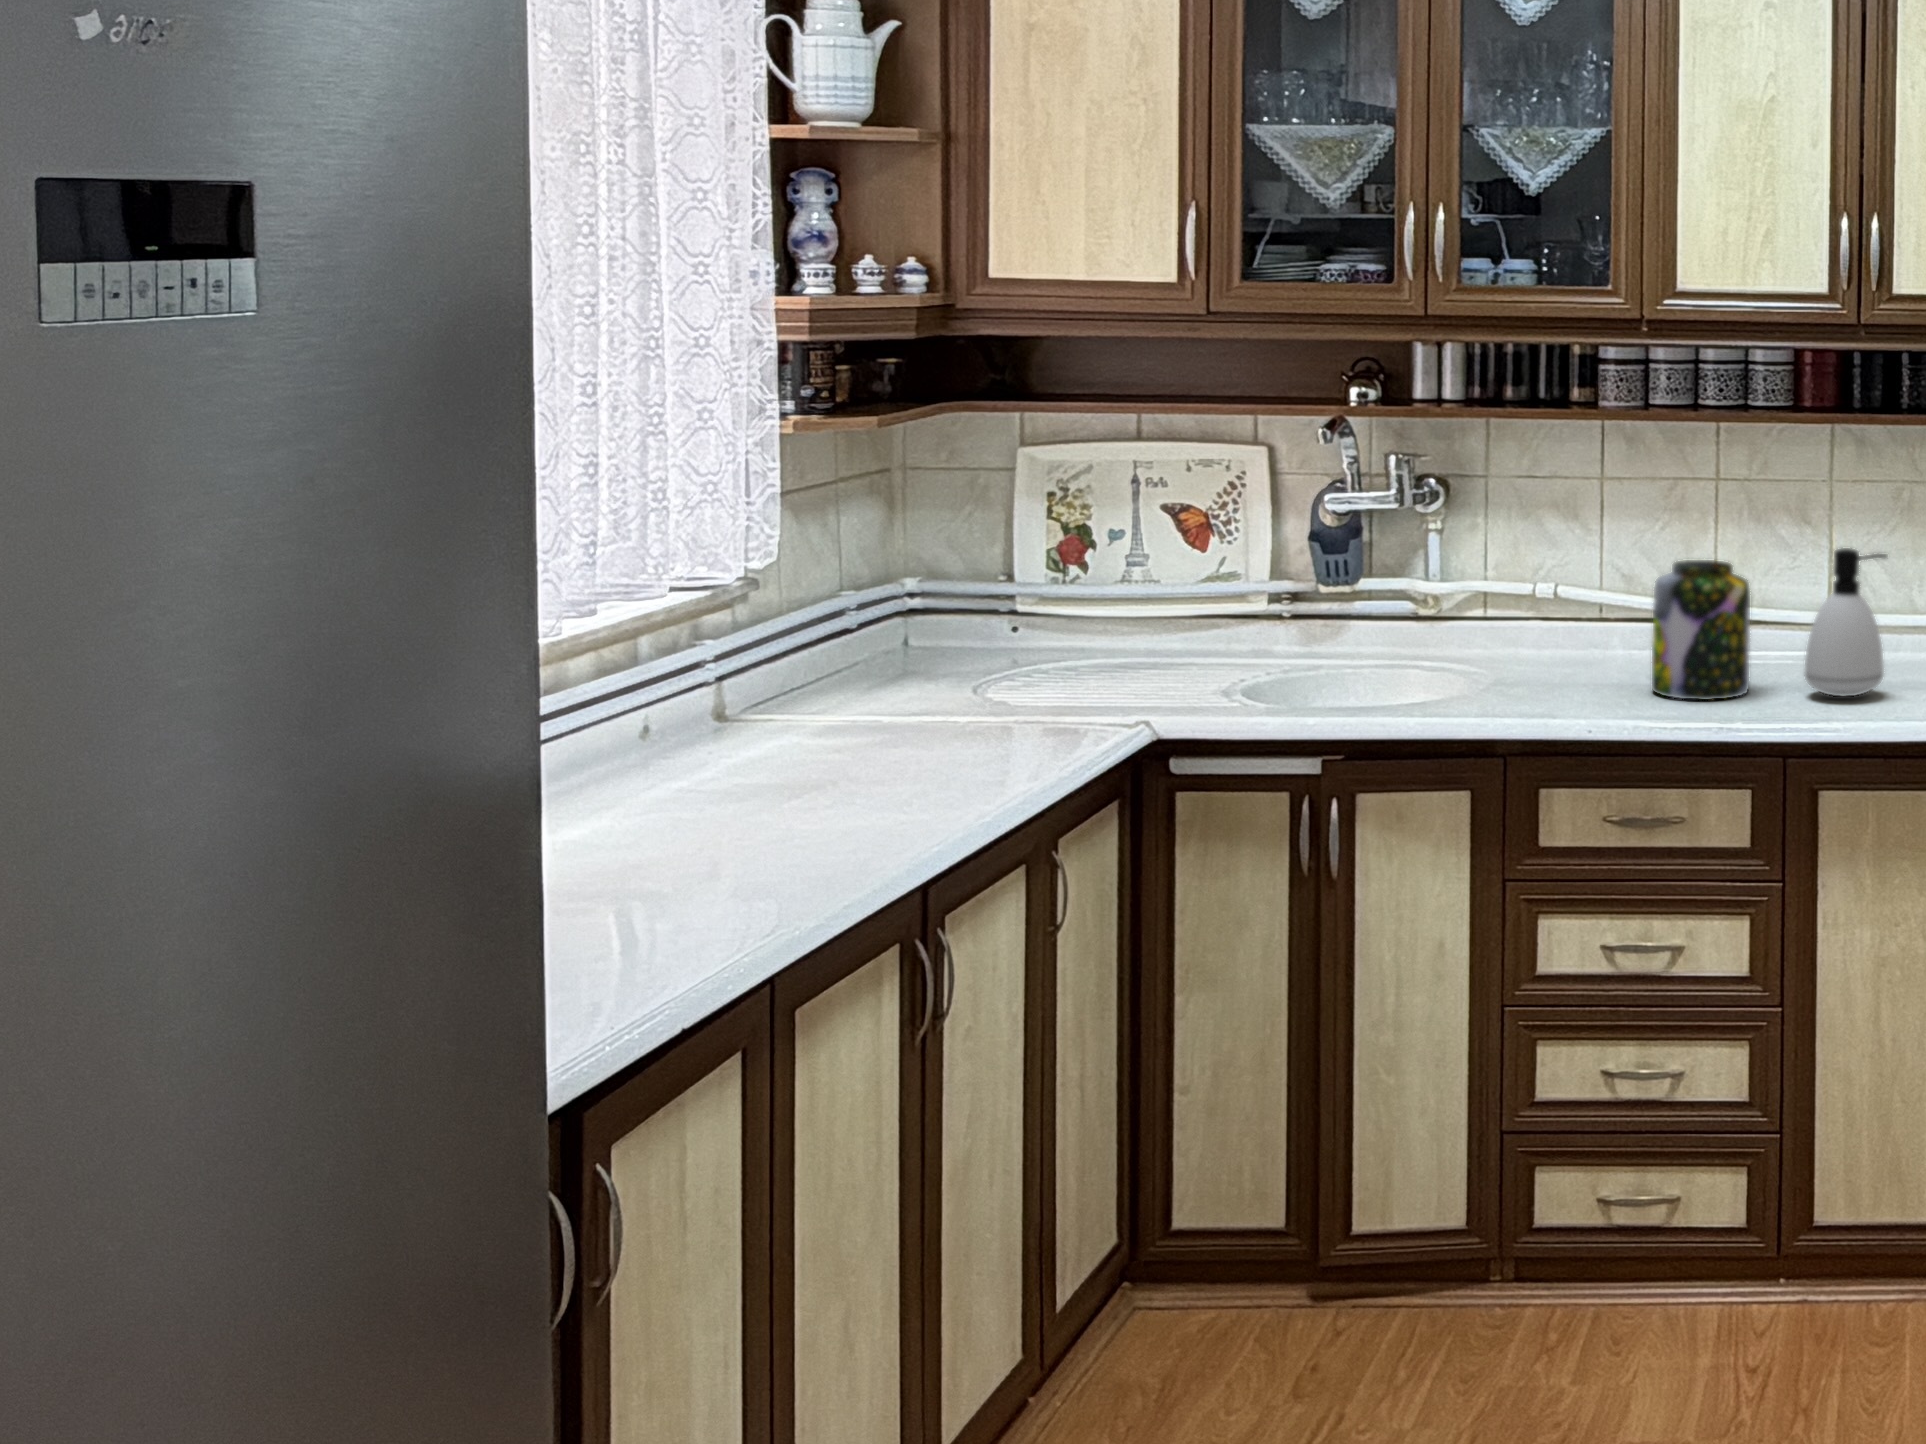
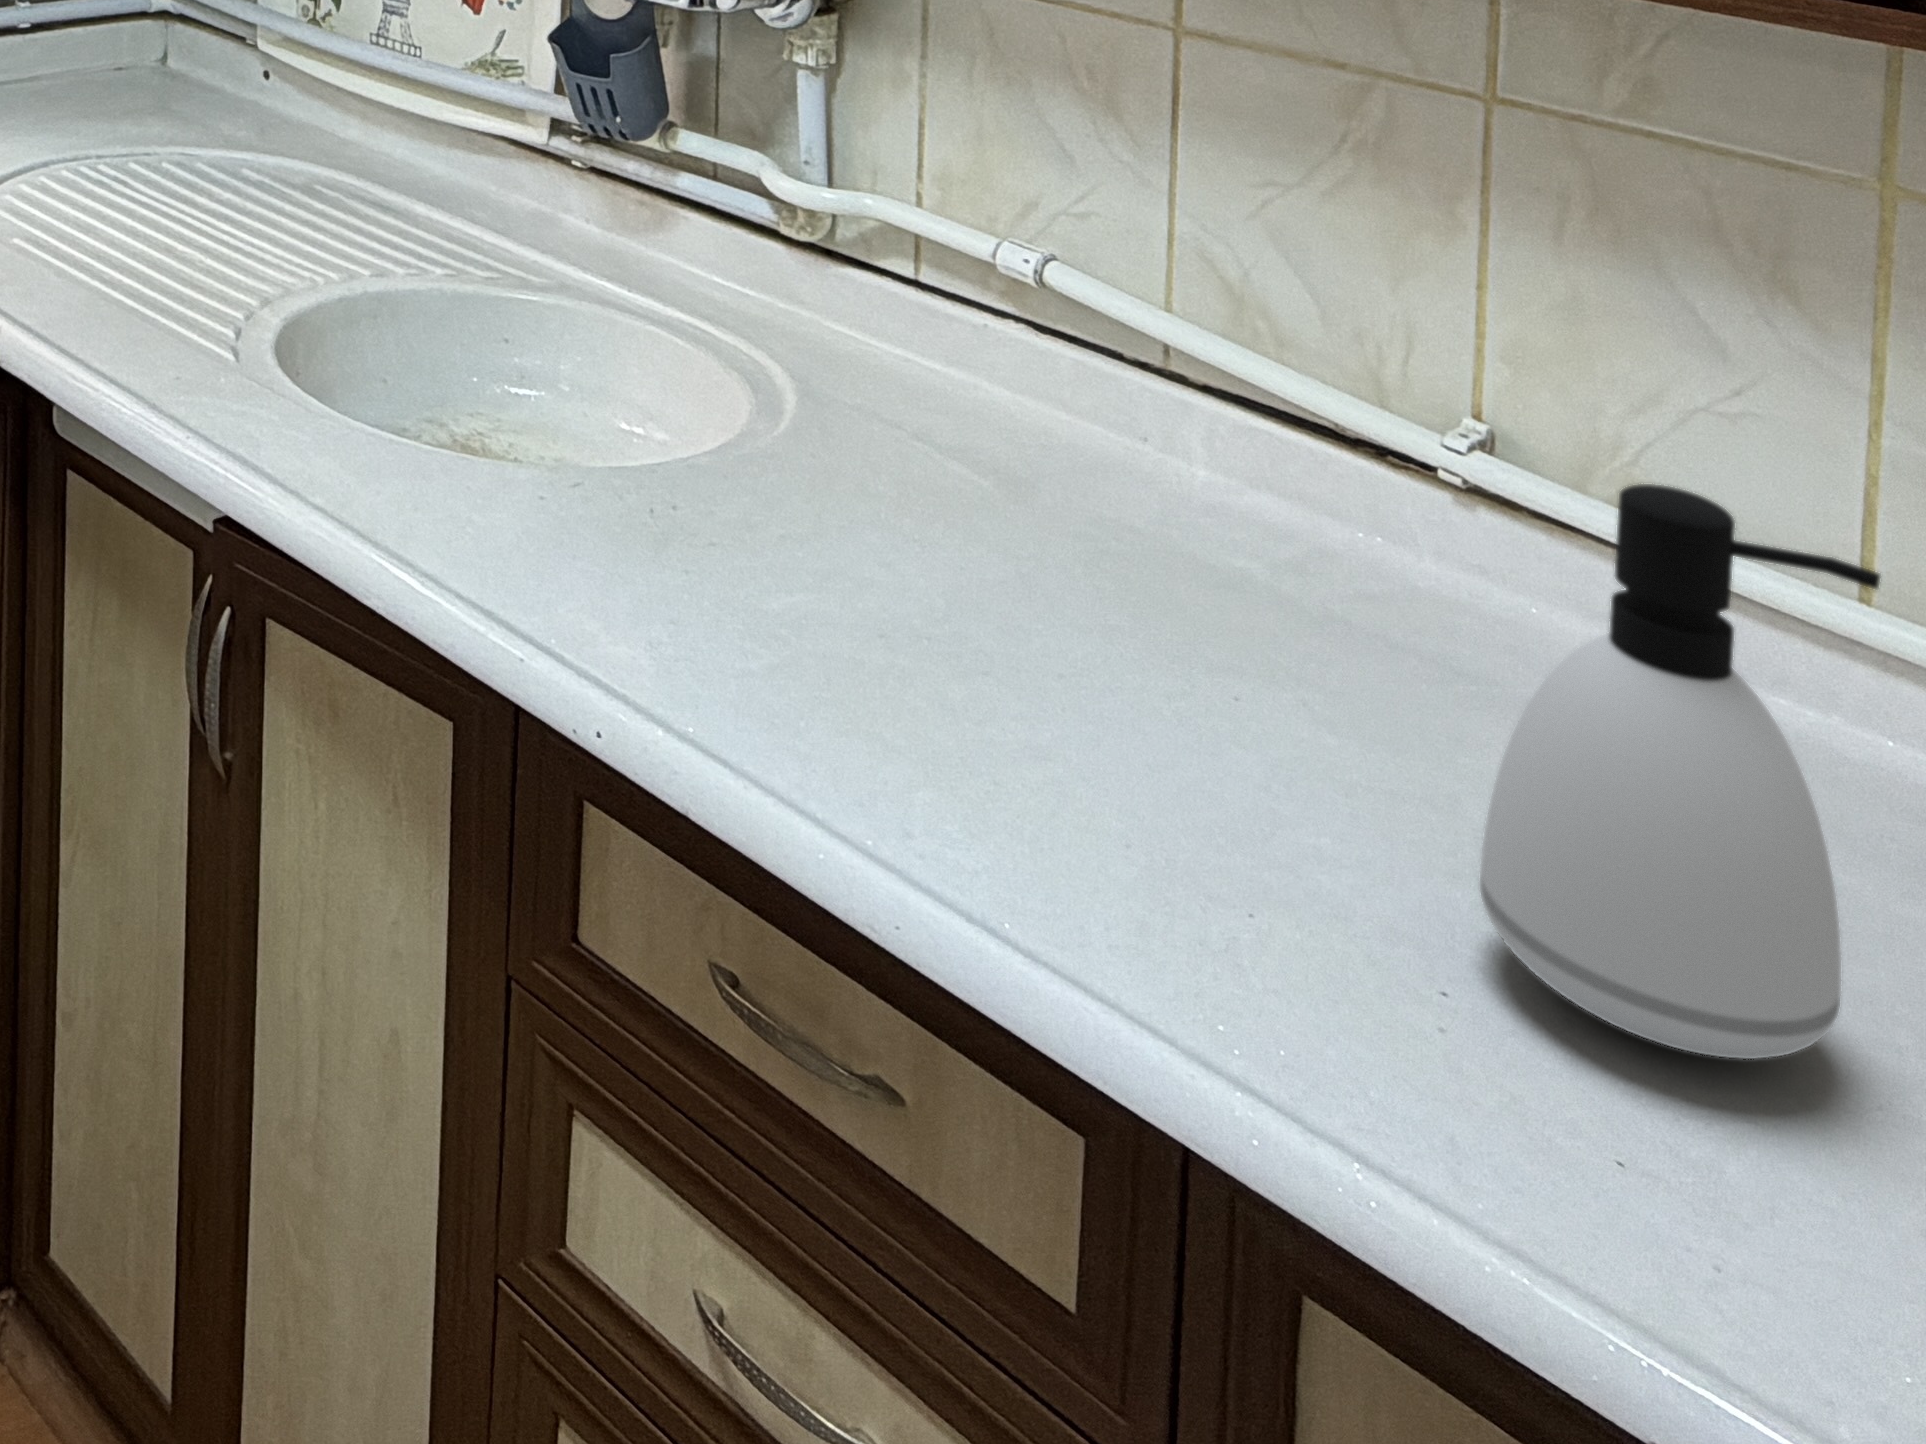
jar: present [1652,560,1750,700] -> none [1027,334,1346,821]

